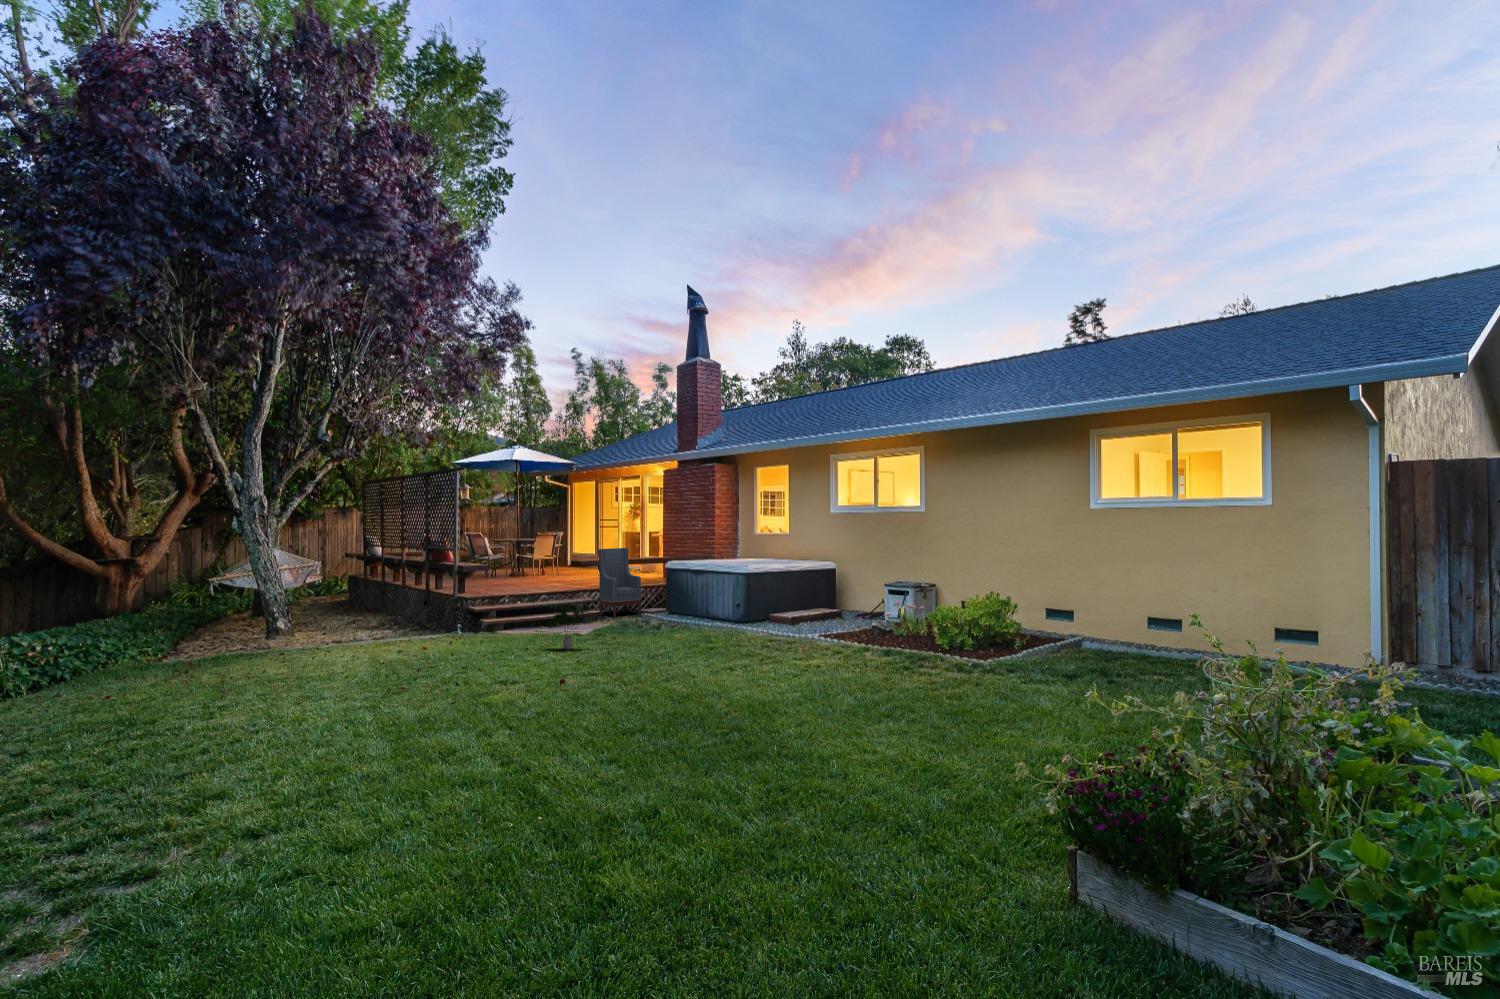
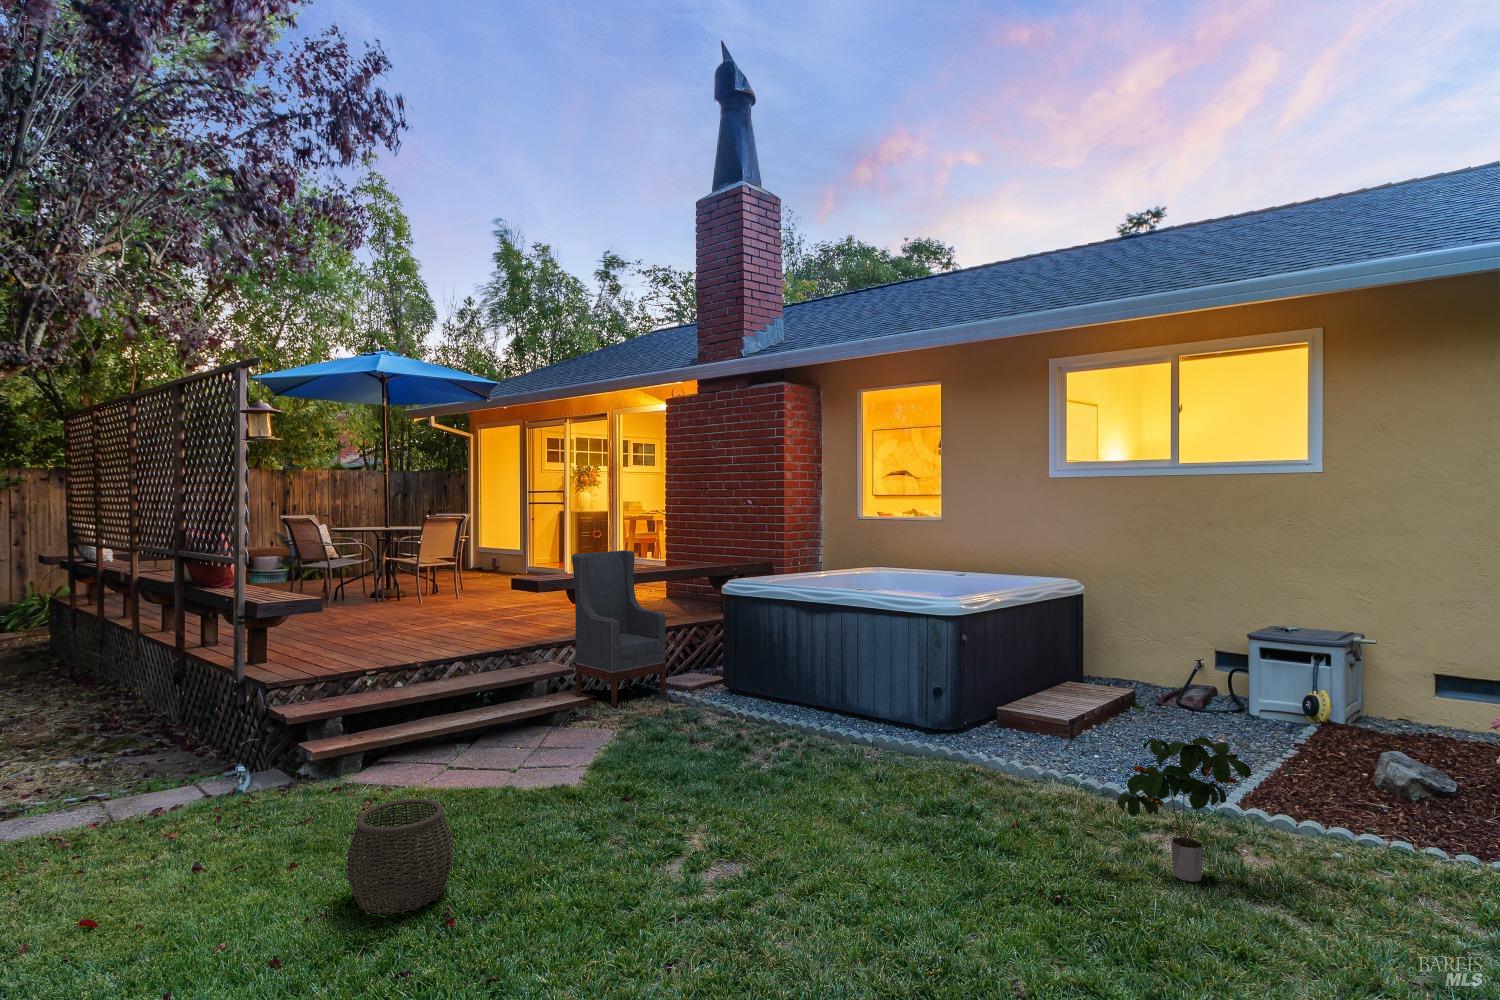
potted plant: present [549,603,588,649] -> present [1117,737,1251,882]
woven basket: none [498,622,532,653] -> present [346,799,454,915]

